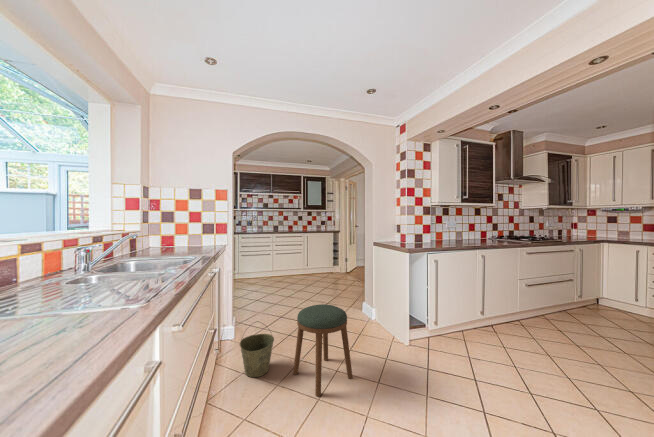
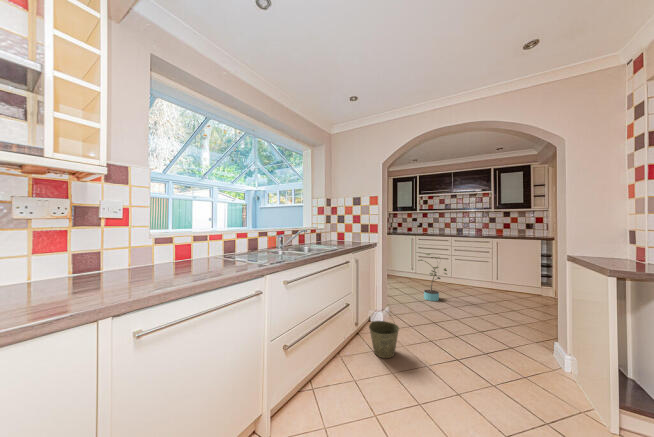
potted plant: none [253,253,281,301] -> present [418,254,447,301]
stool: present [293,304,353,396] -> none [411,310,475,409]

